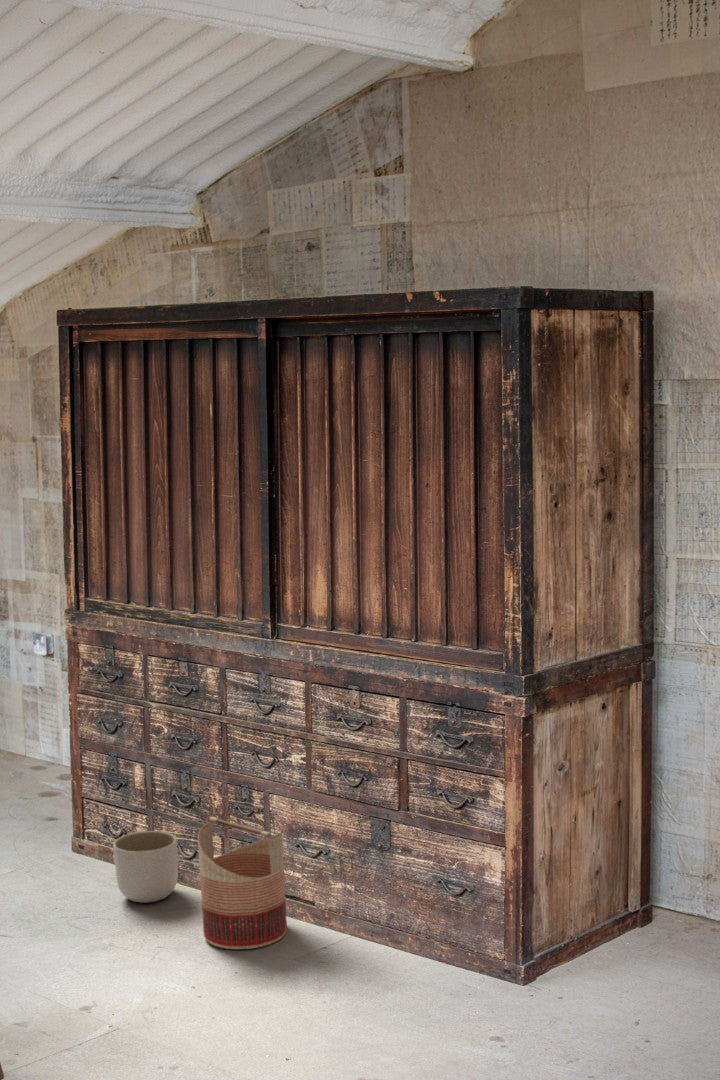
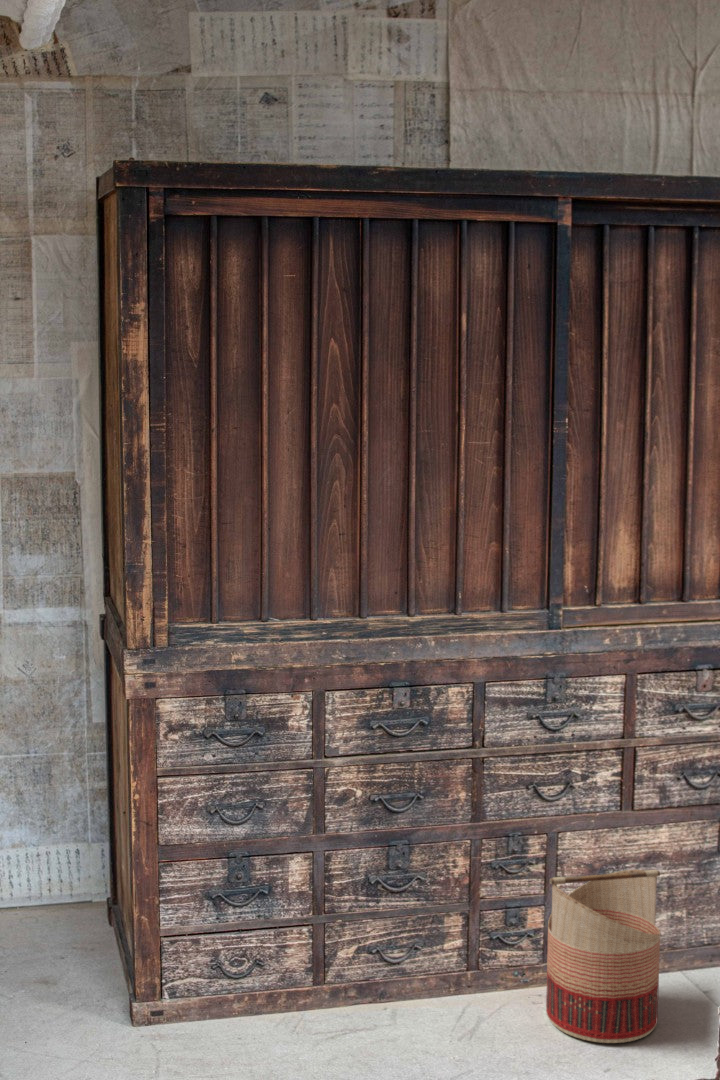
planter: present [113,831,178,903] -> none [347,935,439,1045]

